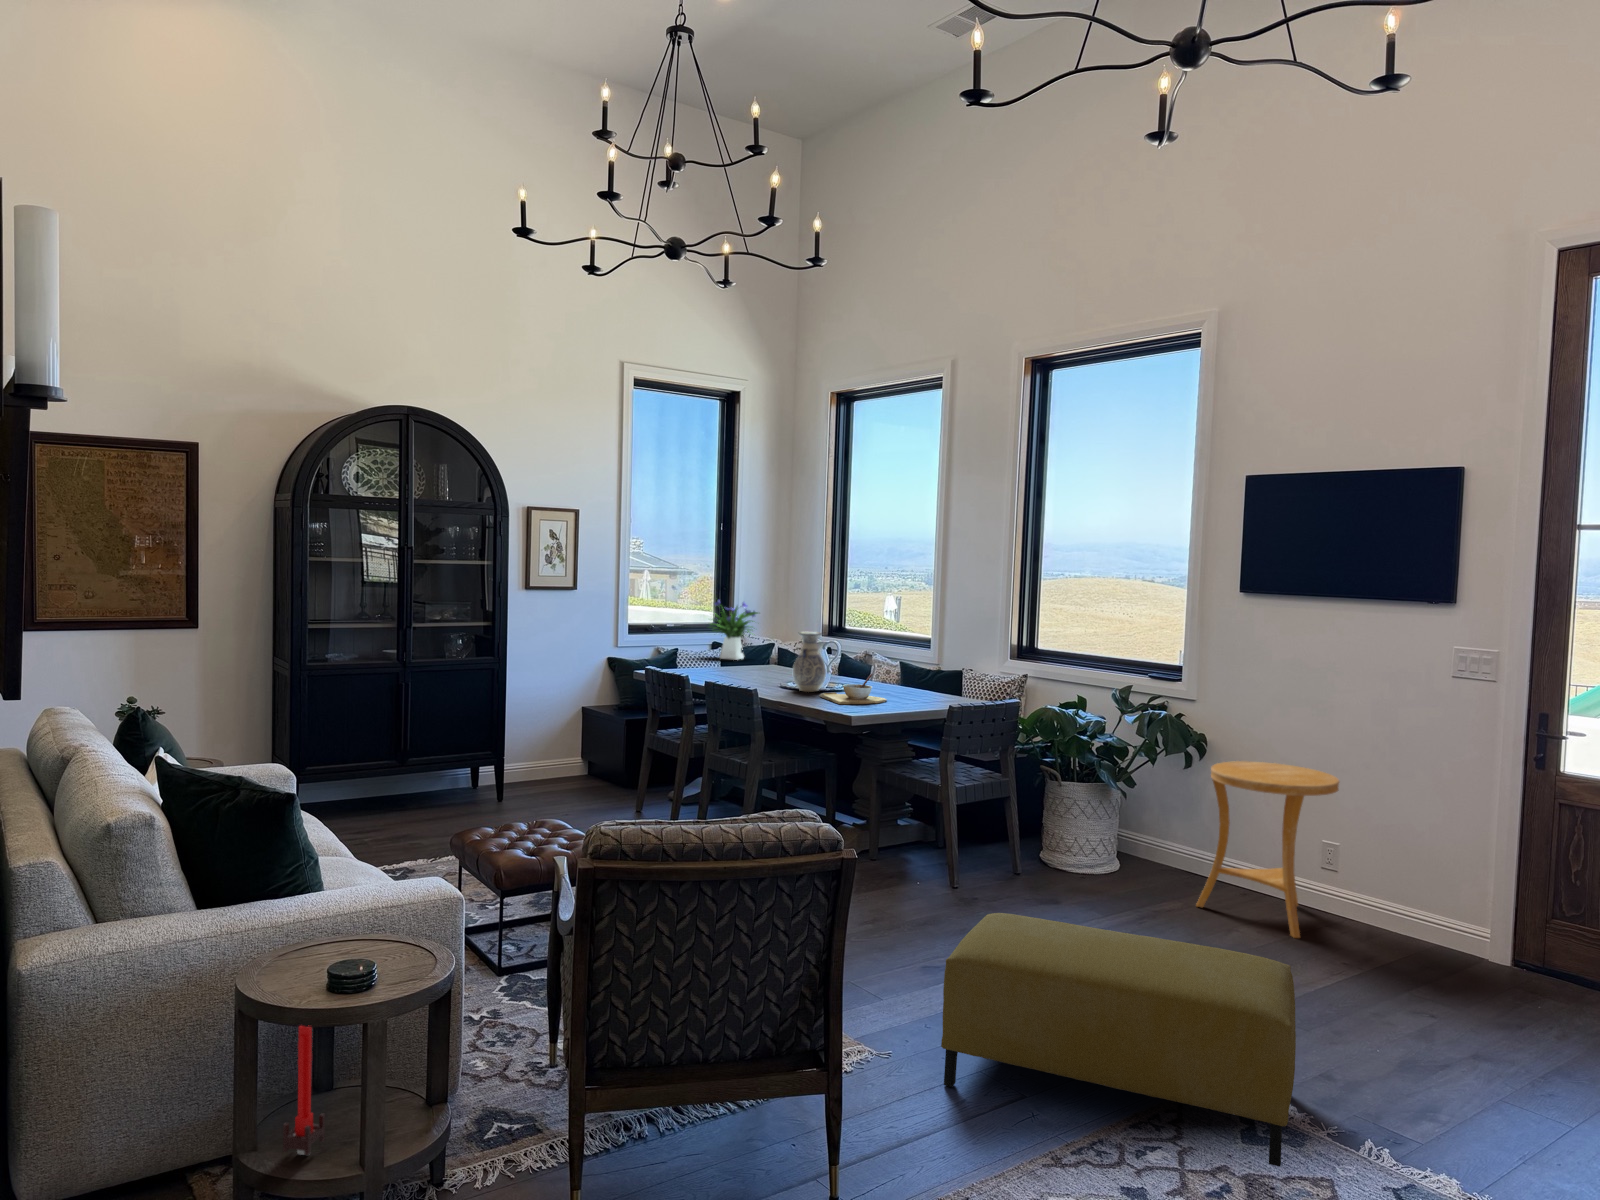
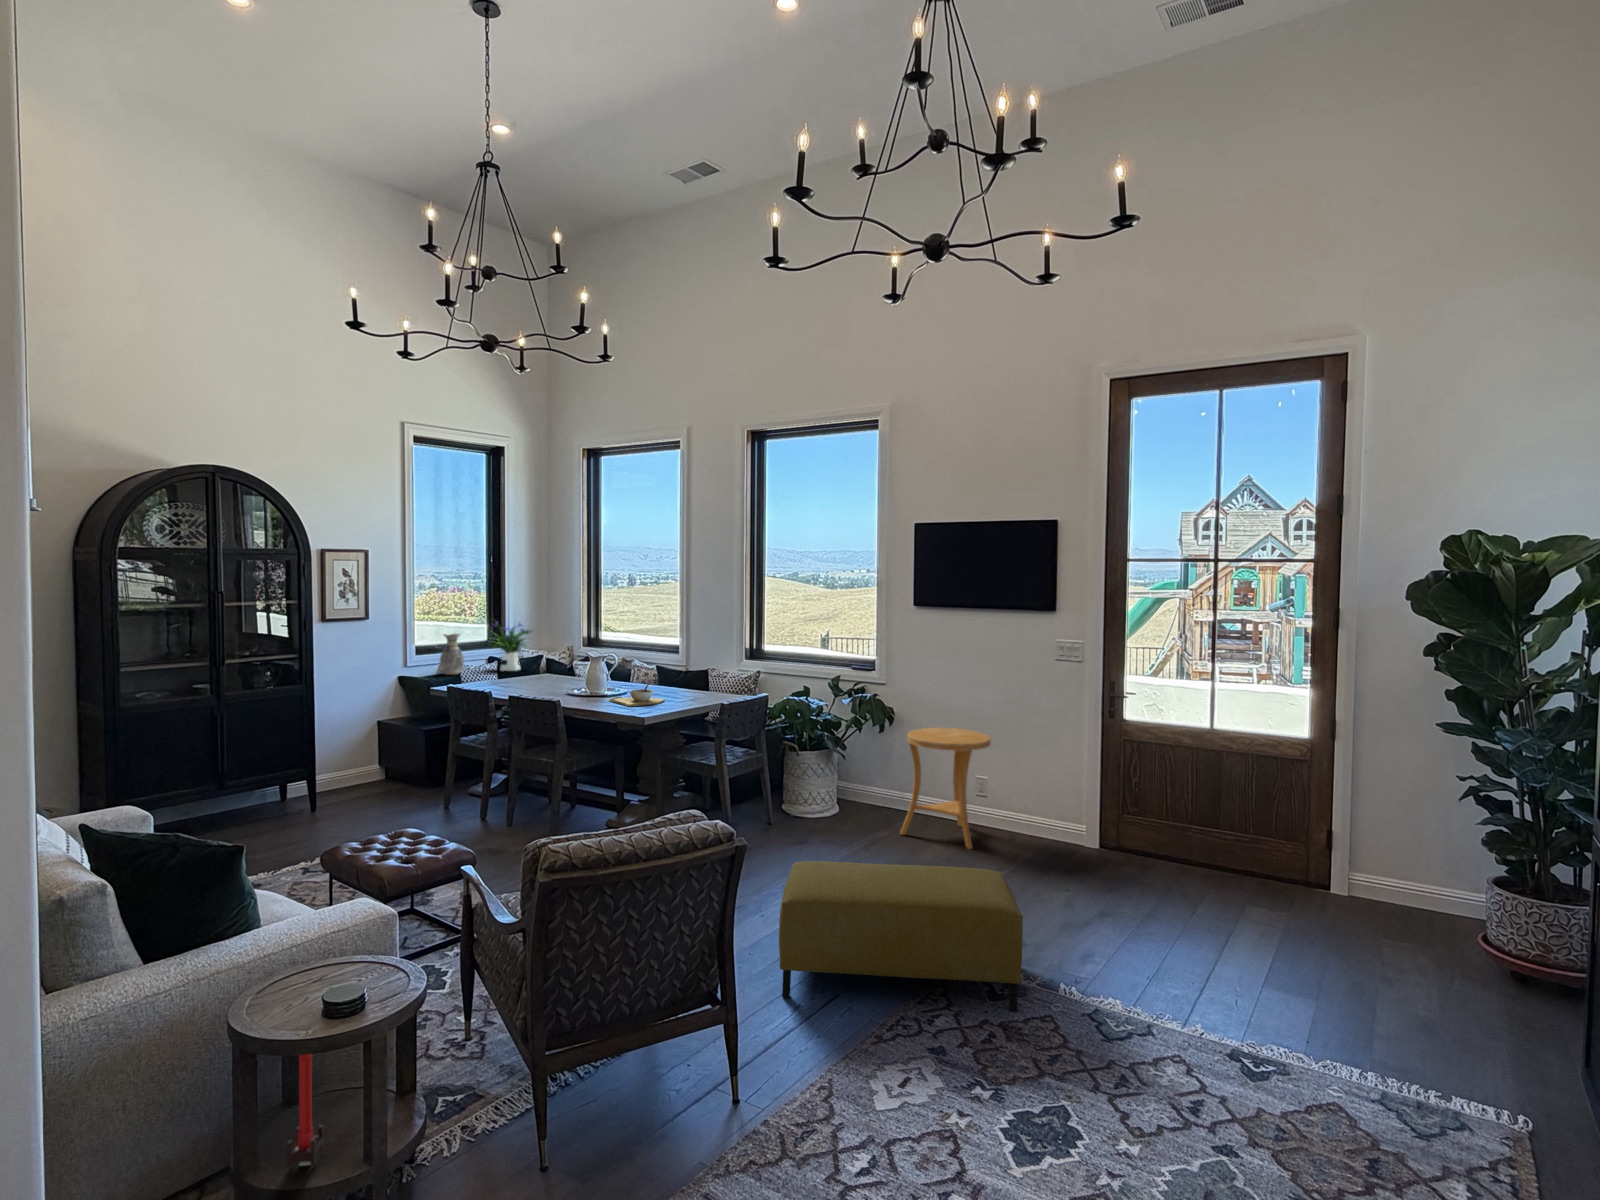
vase: present [793,632,826,692] -> present [440,633,464,675]

